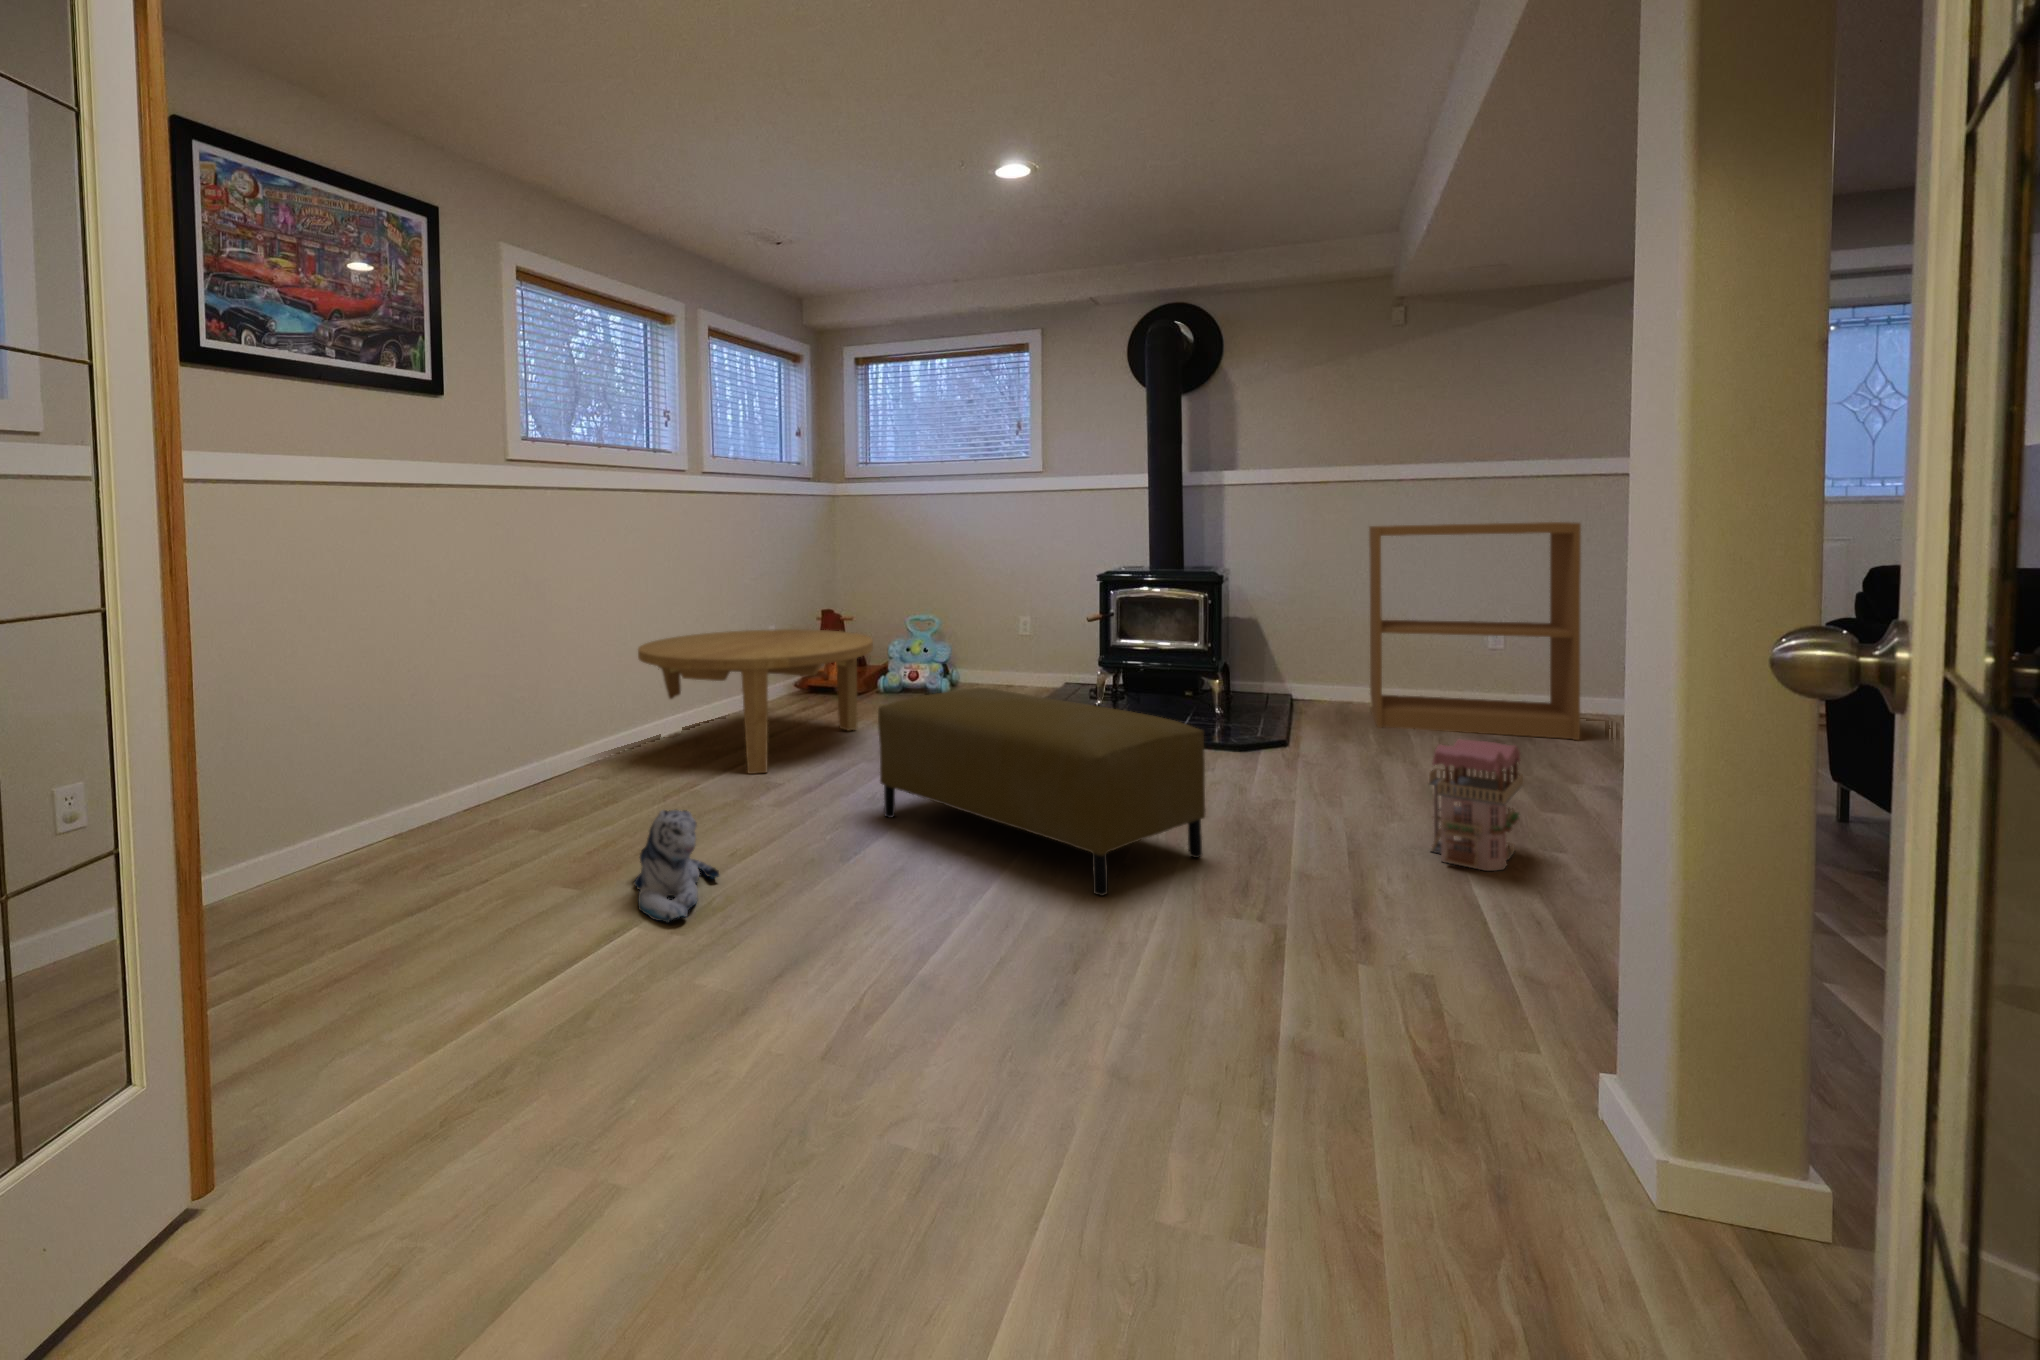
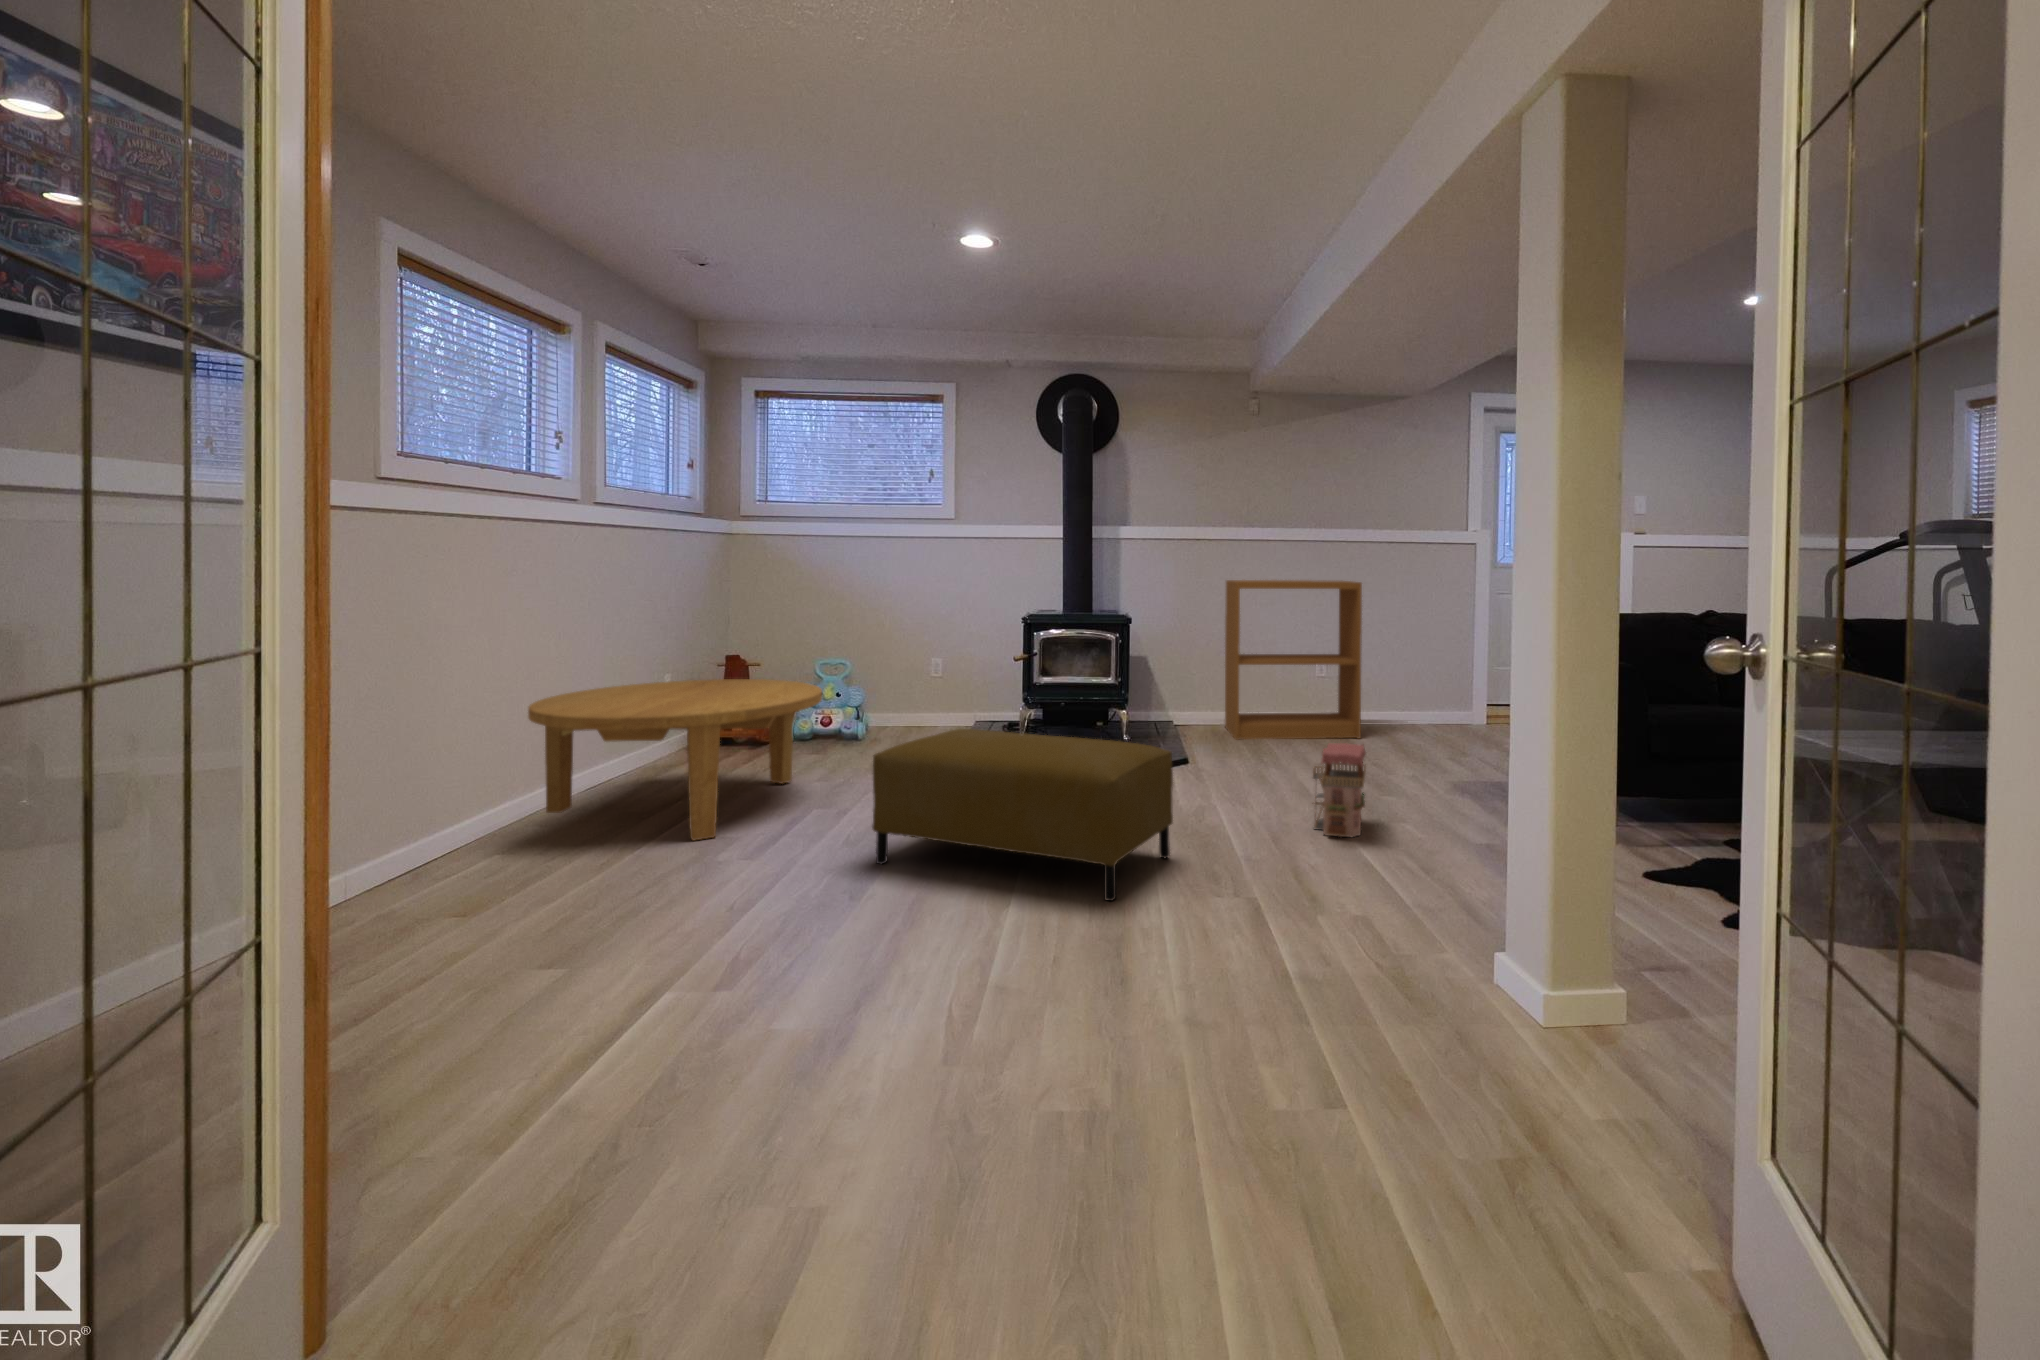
plush toy: present [634,810,719,922] -> none [632,883,739,1008]

